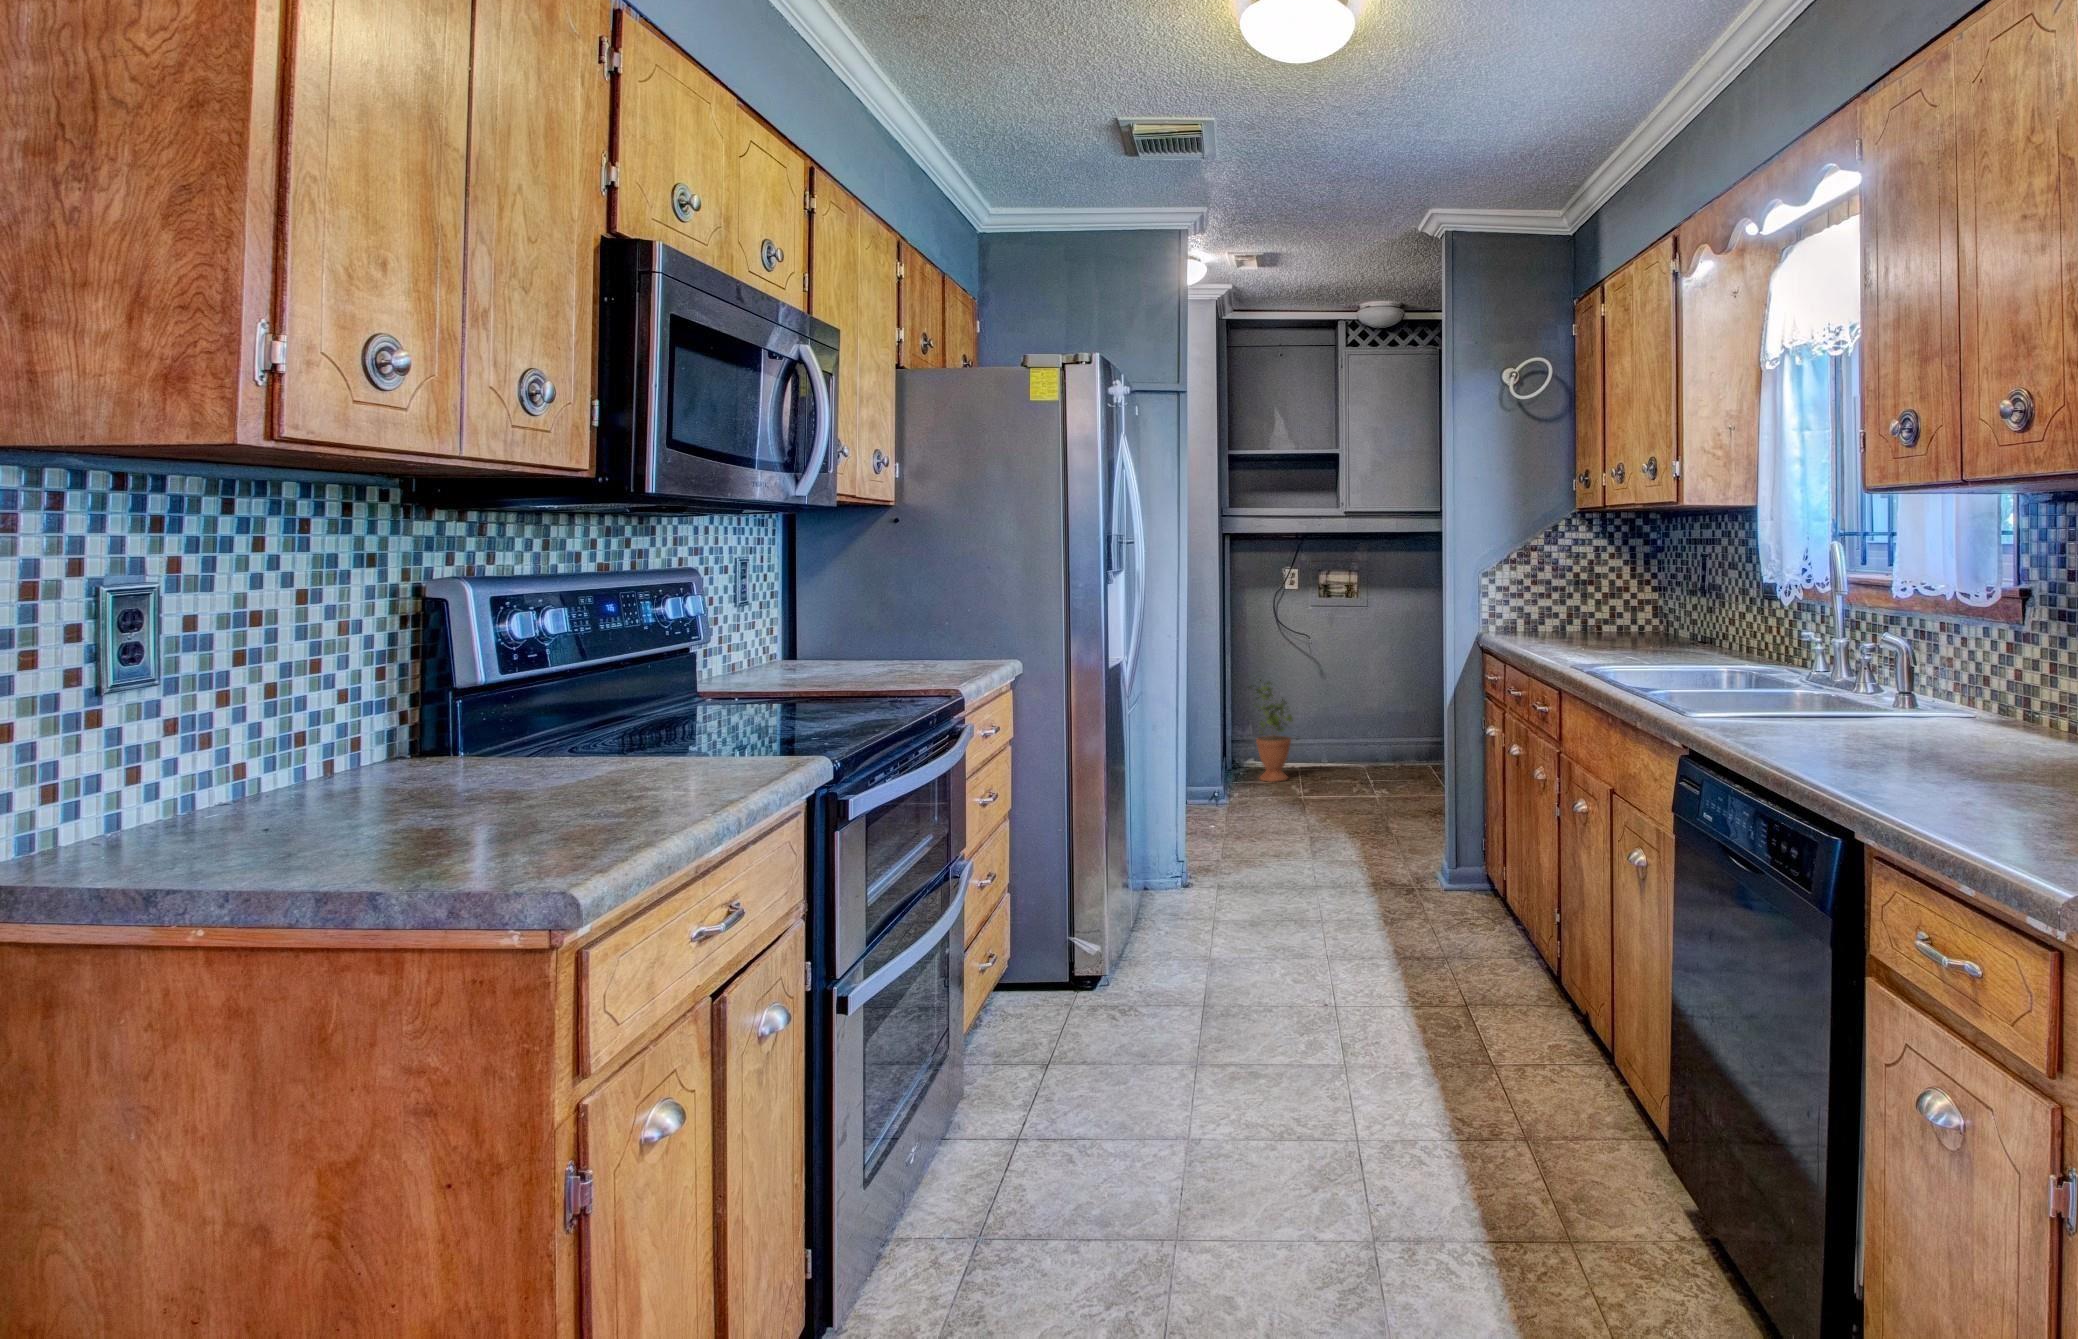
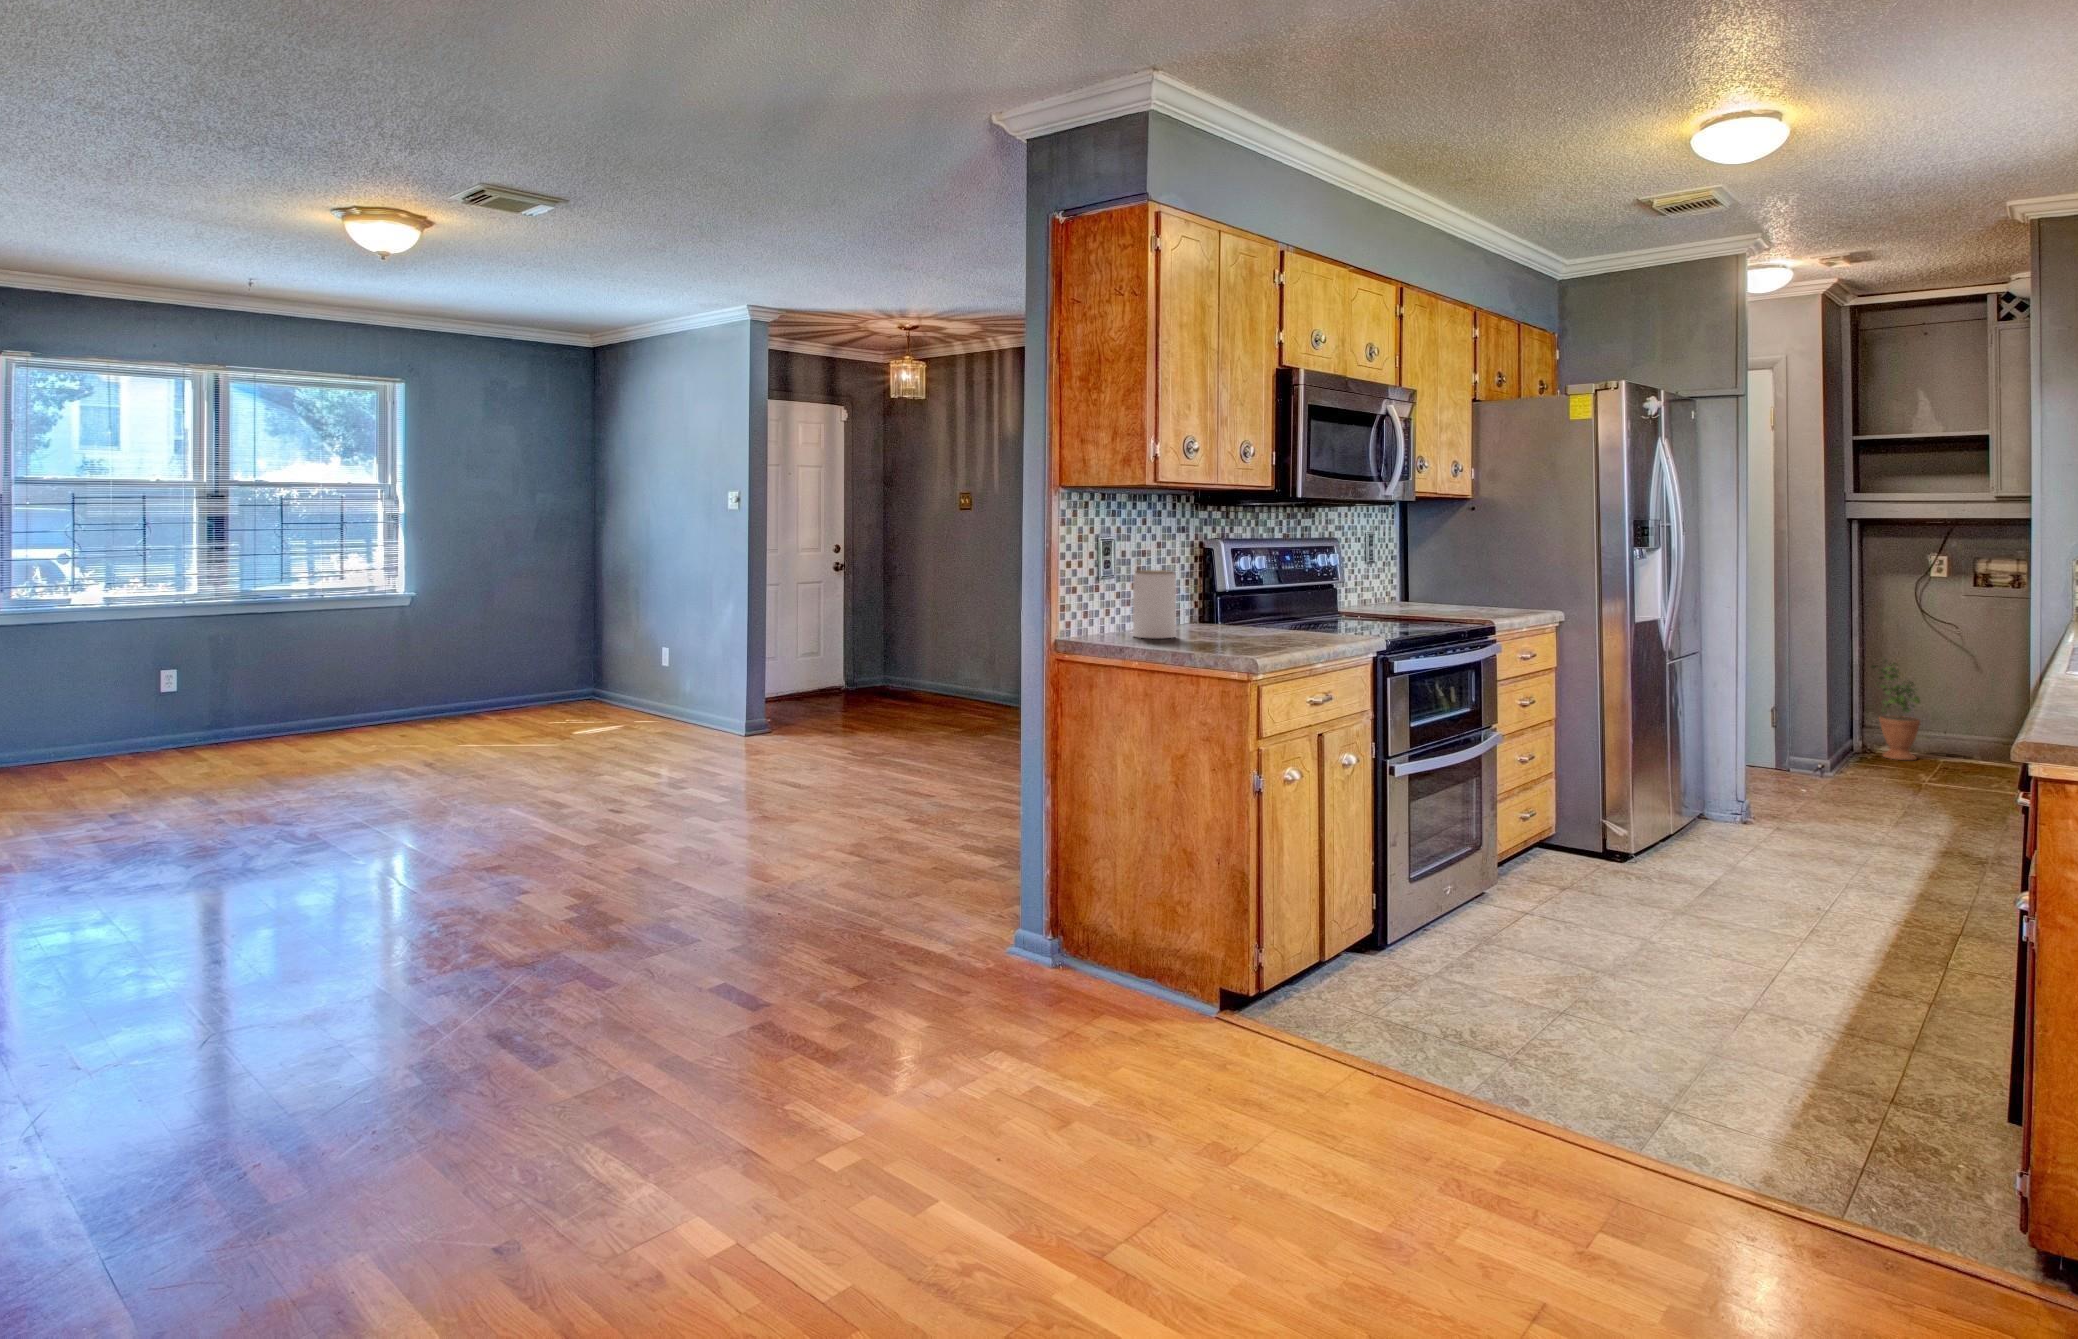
jar: none [211,660,346,837] -> present [1133,570,1176,638]

